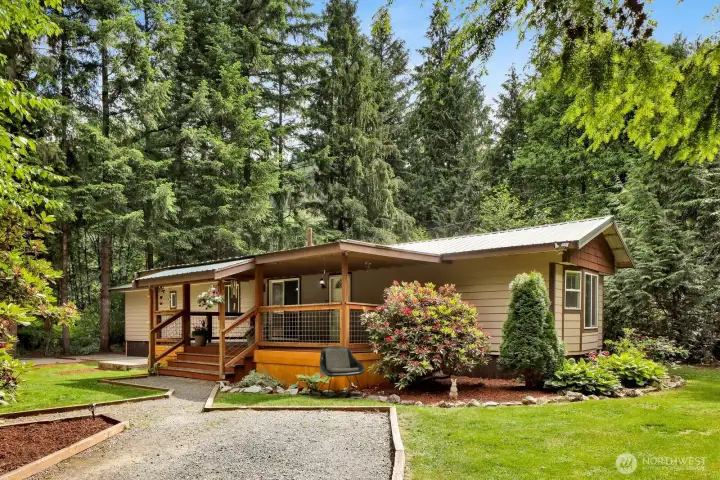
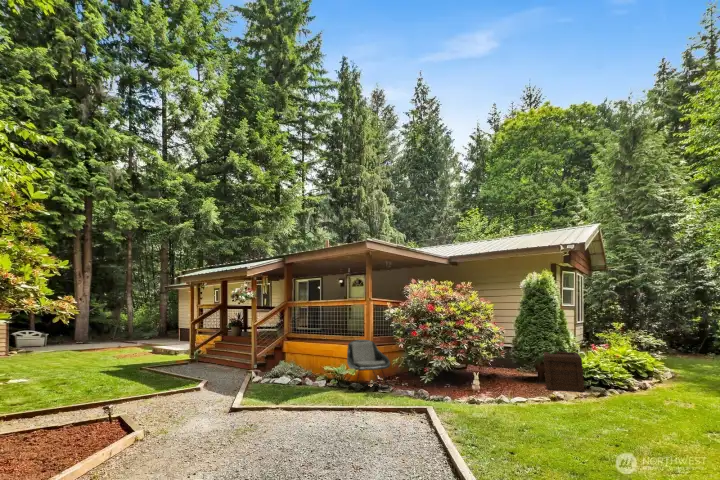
wooden crate: none [523,357,564,397] -> present [544,352,585,392]

